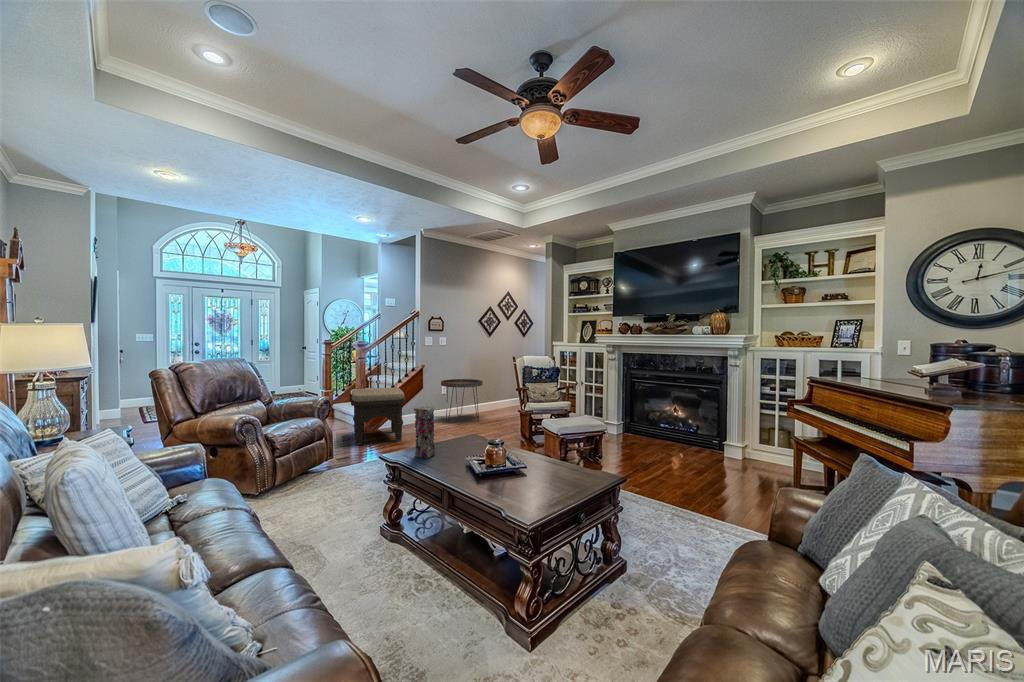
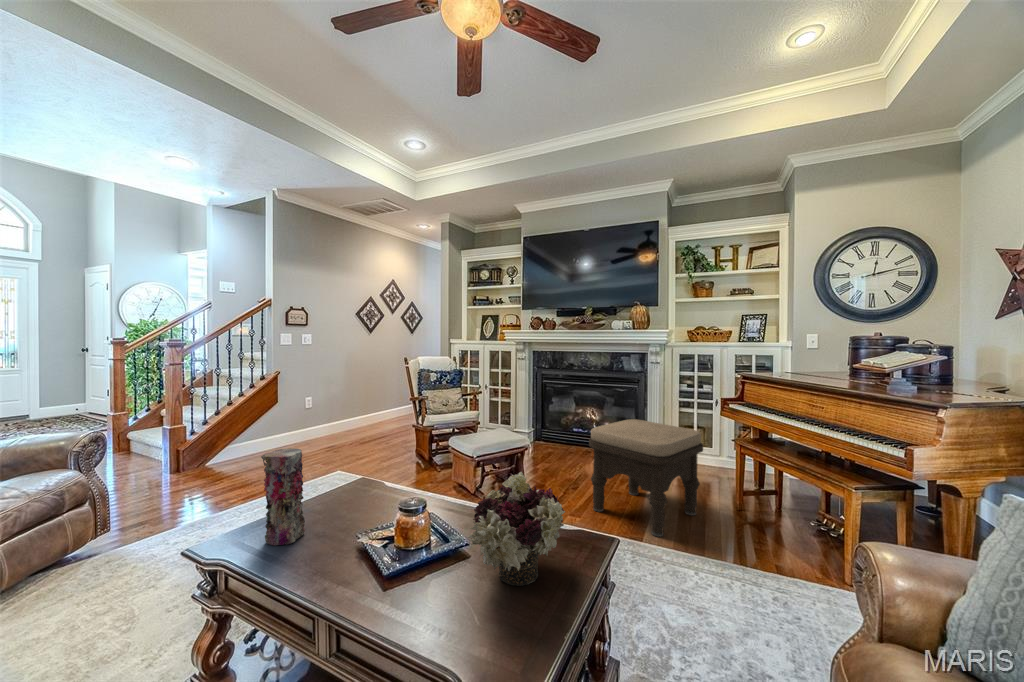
side table: present [441,379,483,422] -> none [304,387,362,445]
ottoman: present [351,388,406,445] -> present [589,419,703,536]
flower arrangement: none [512,424,574,487] -> present [468,472,565,586]

